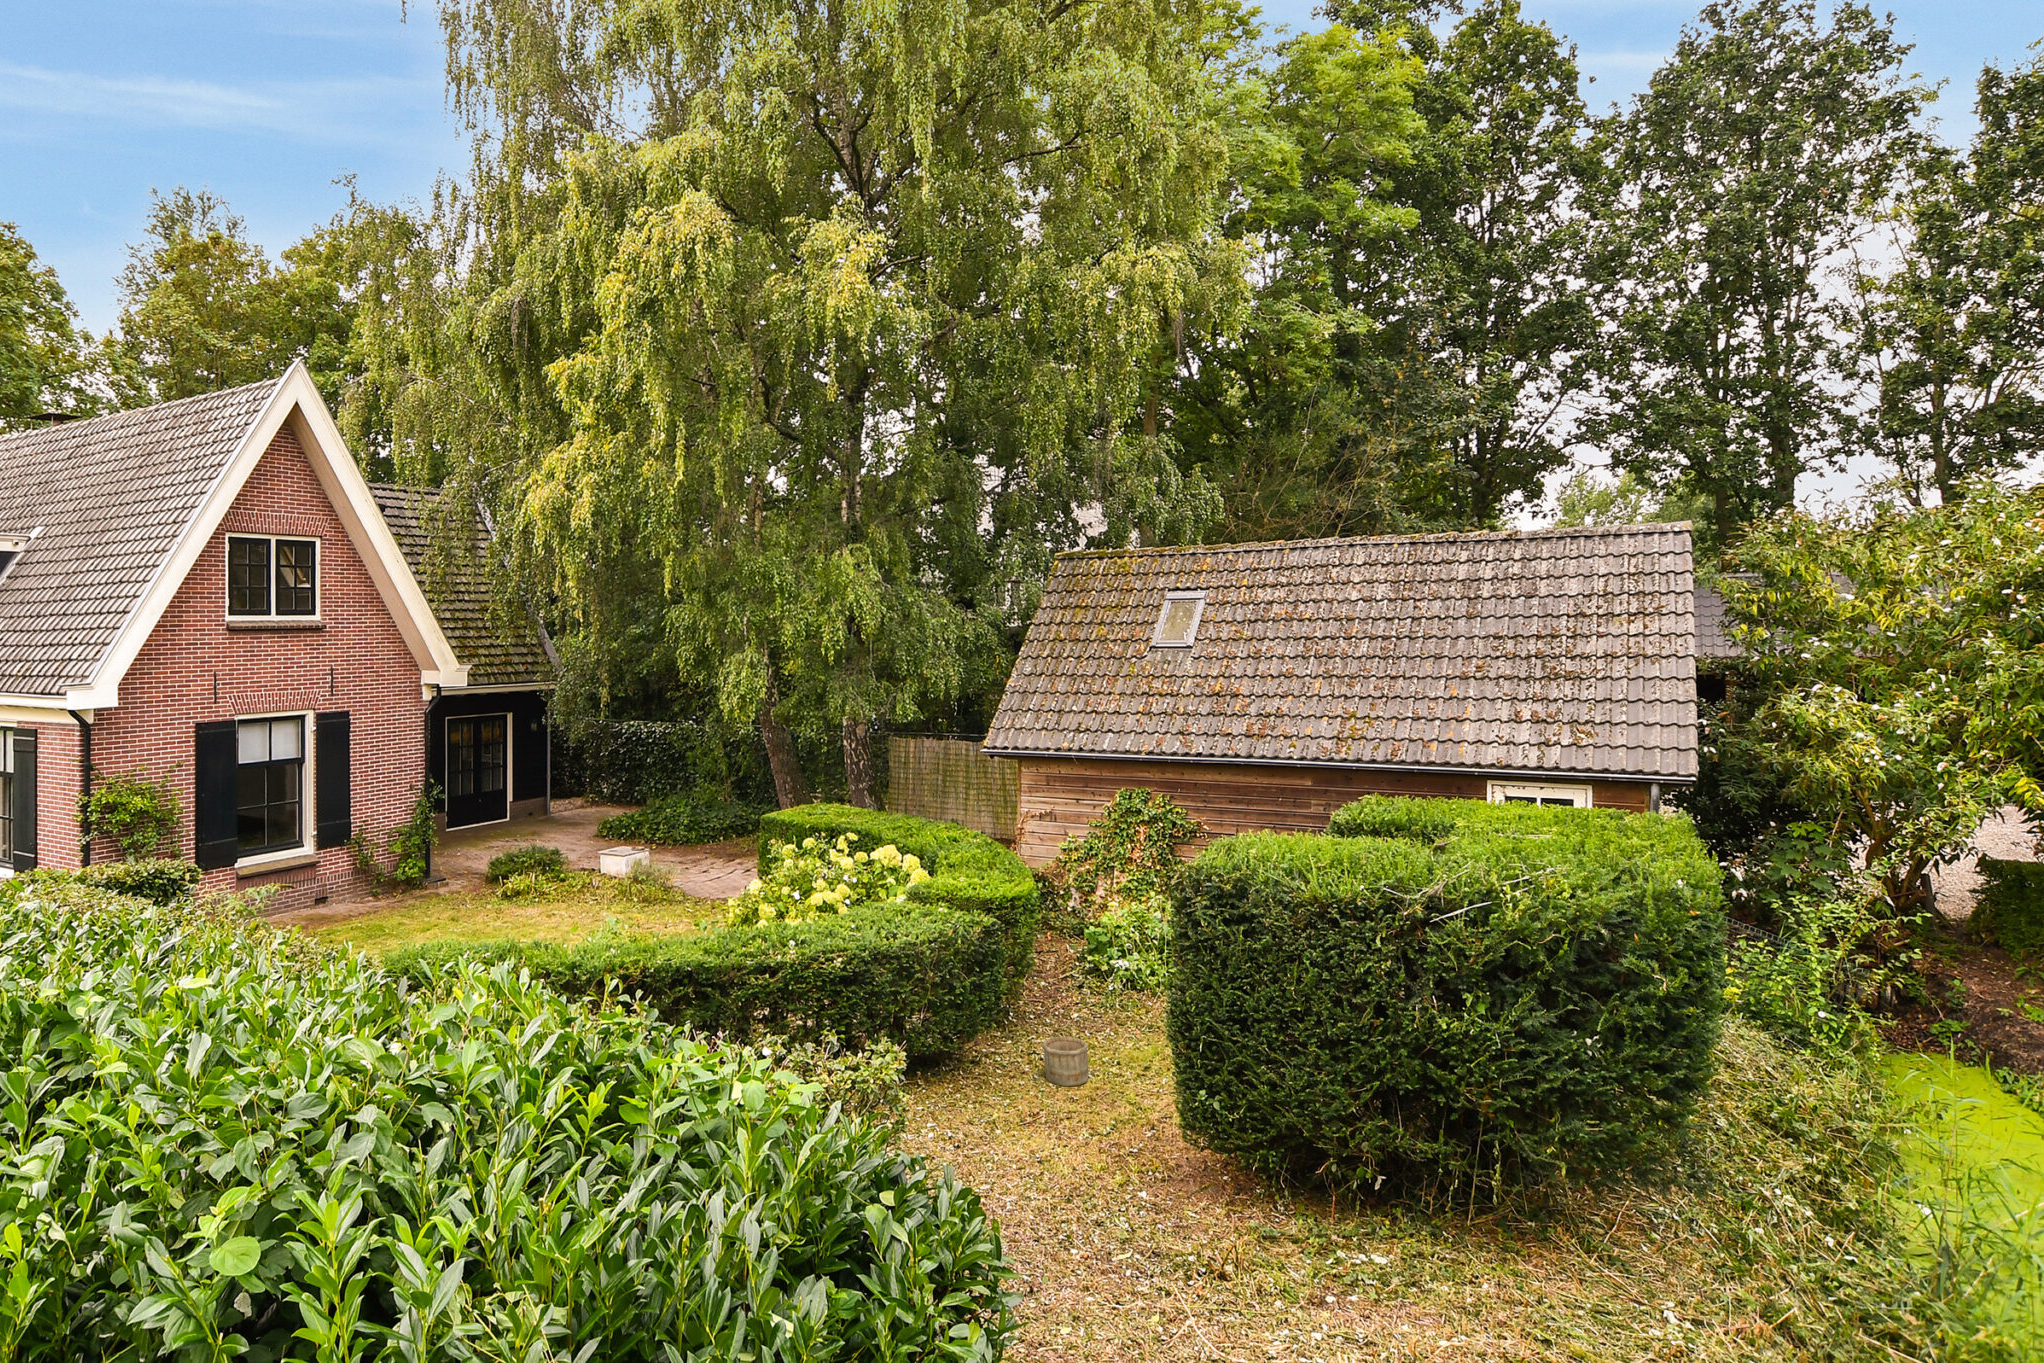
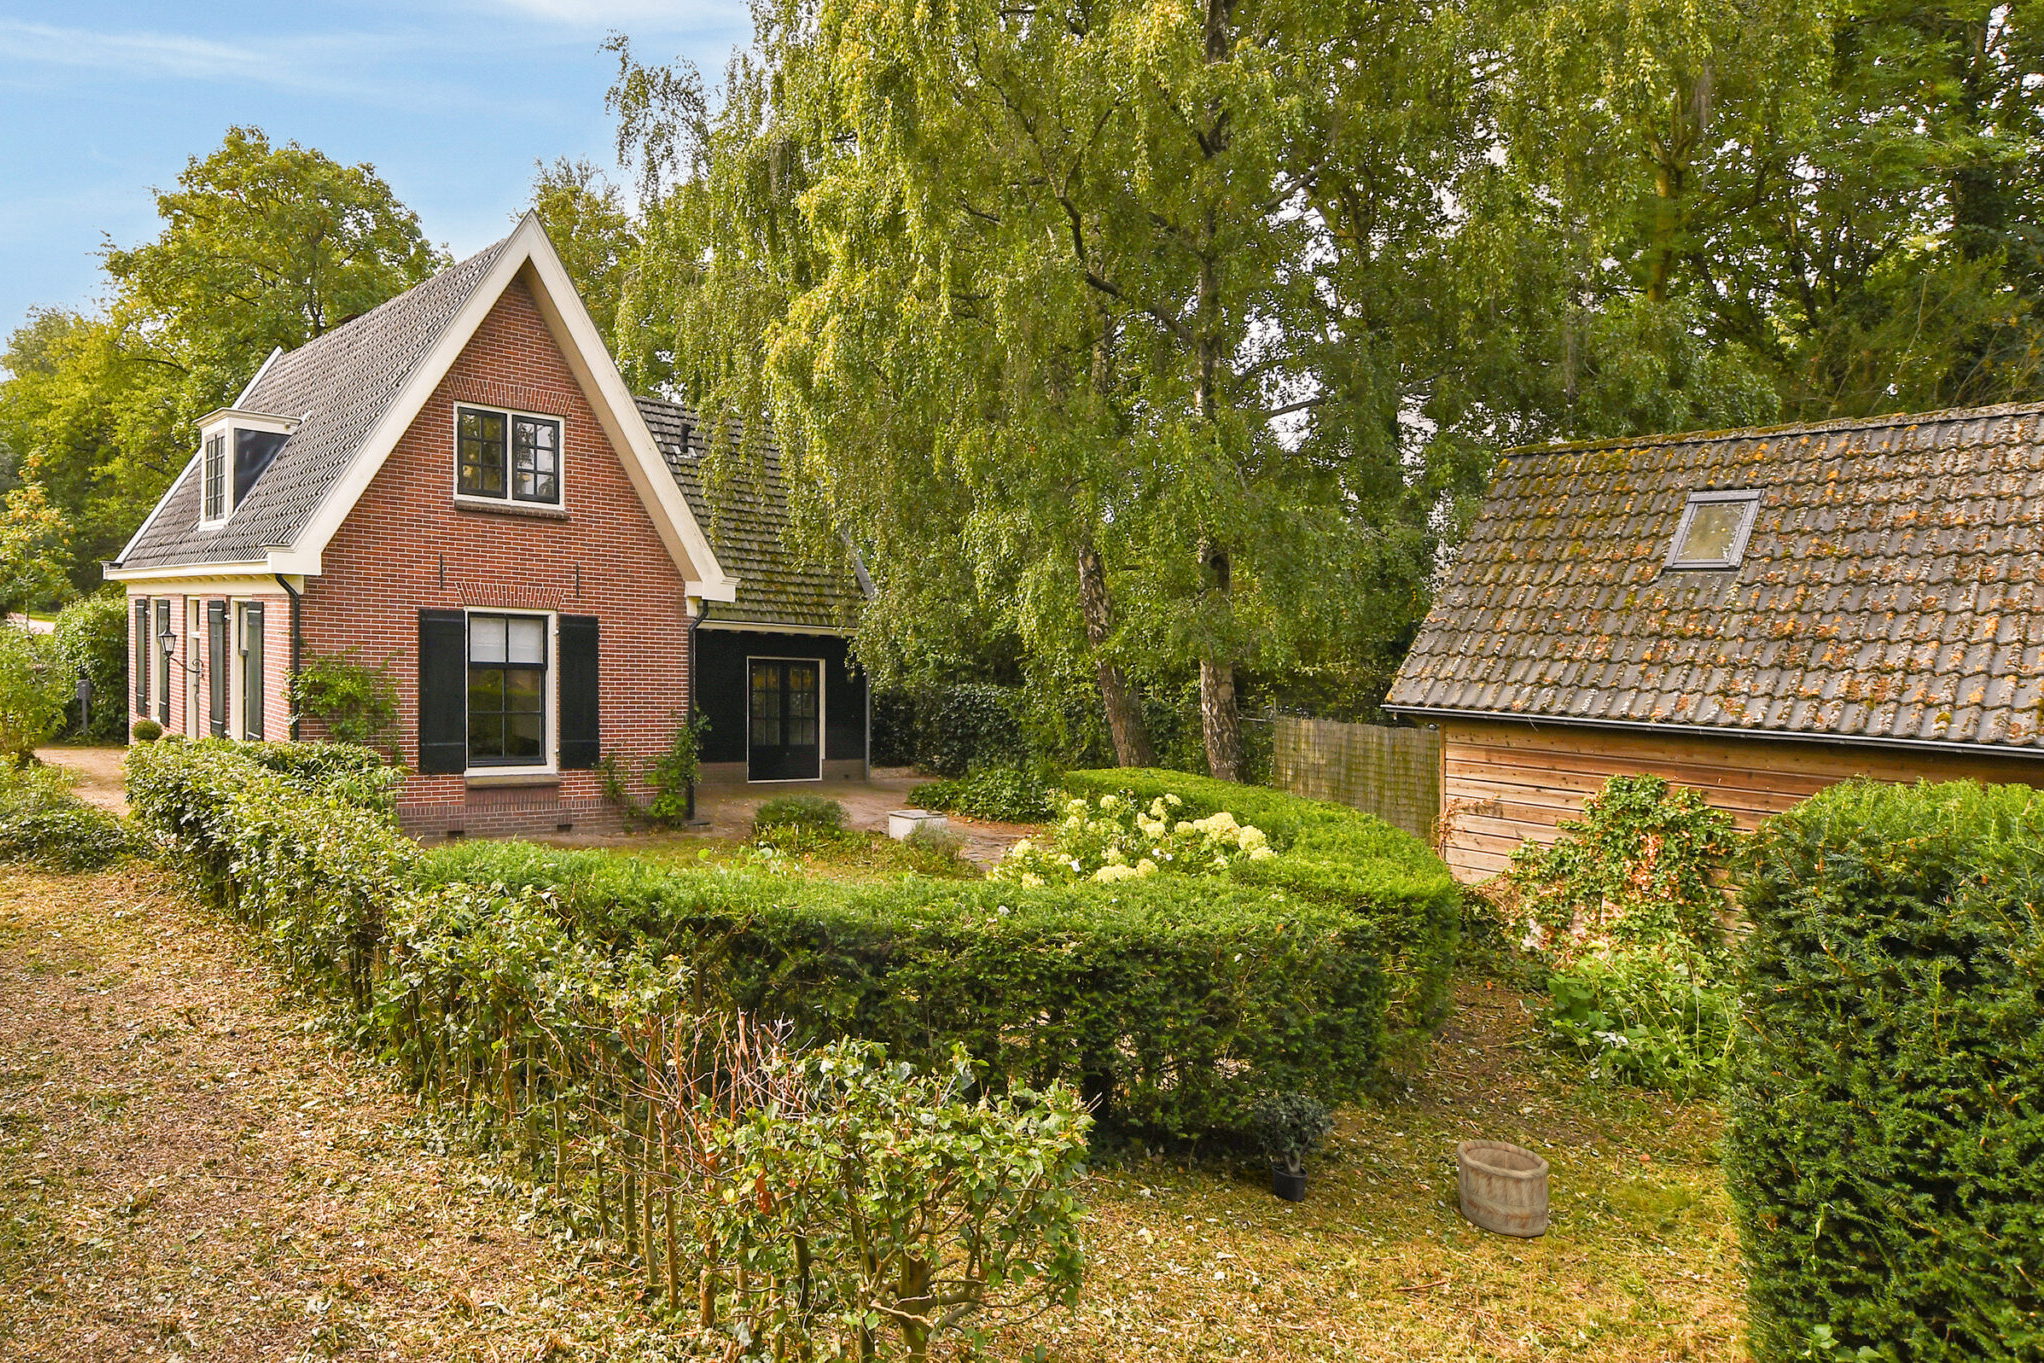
potted plant: none [935,1026,982,1089] -> present [1248,1090,1337,1201]

